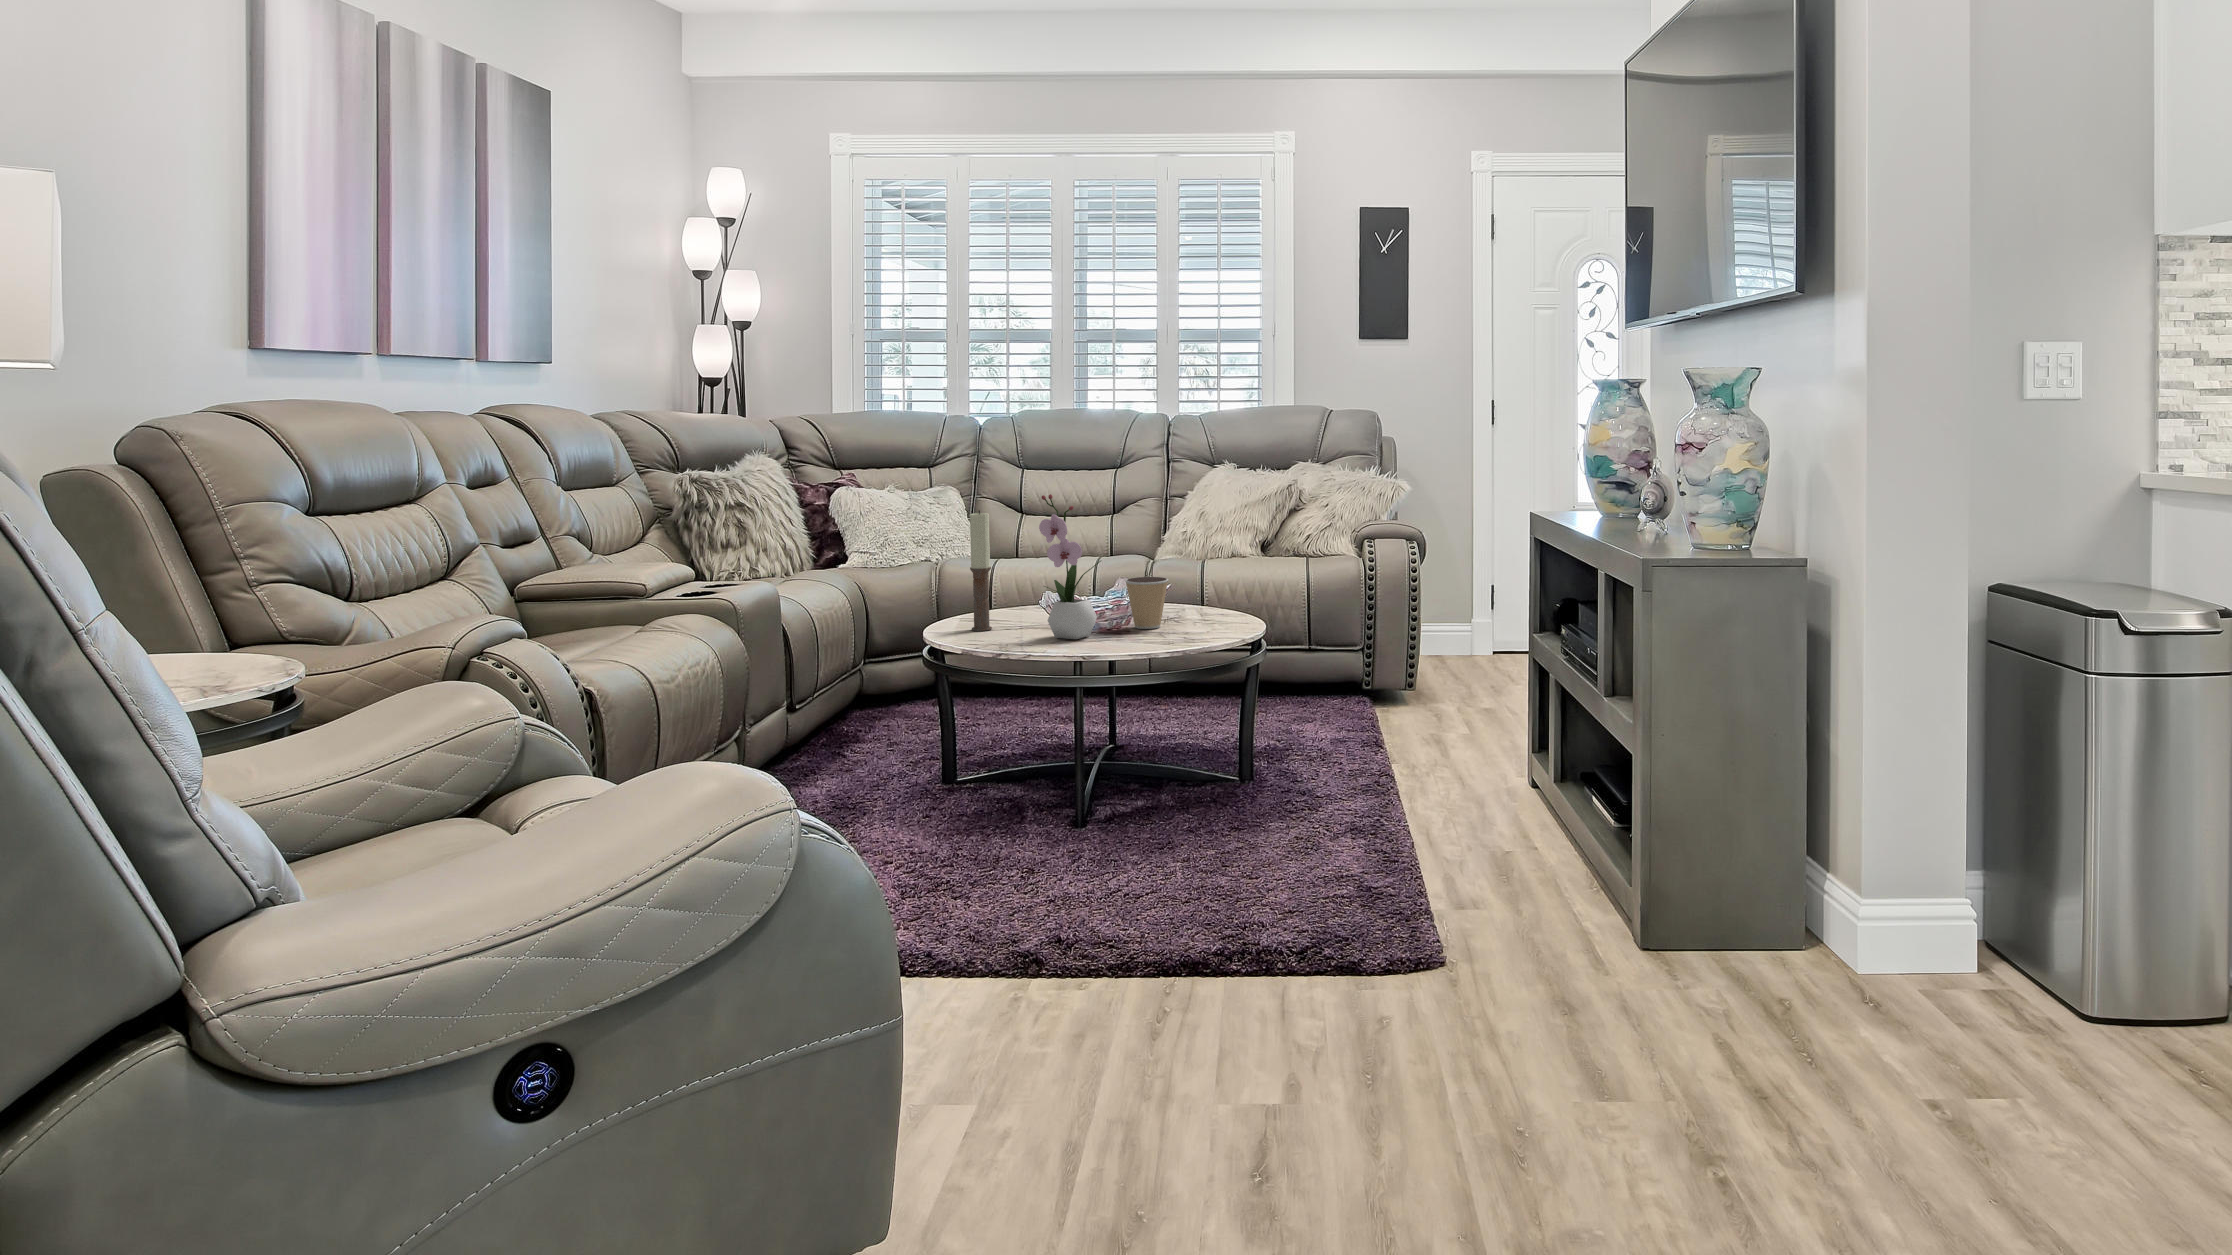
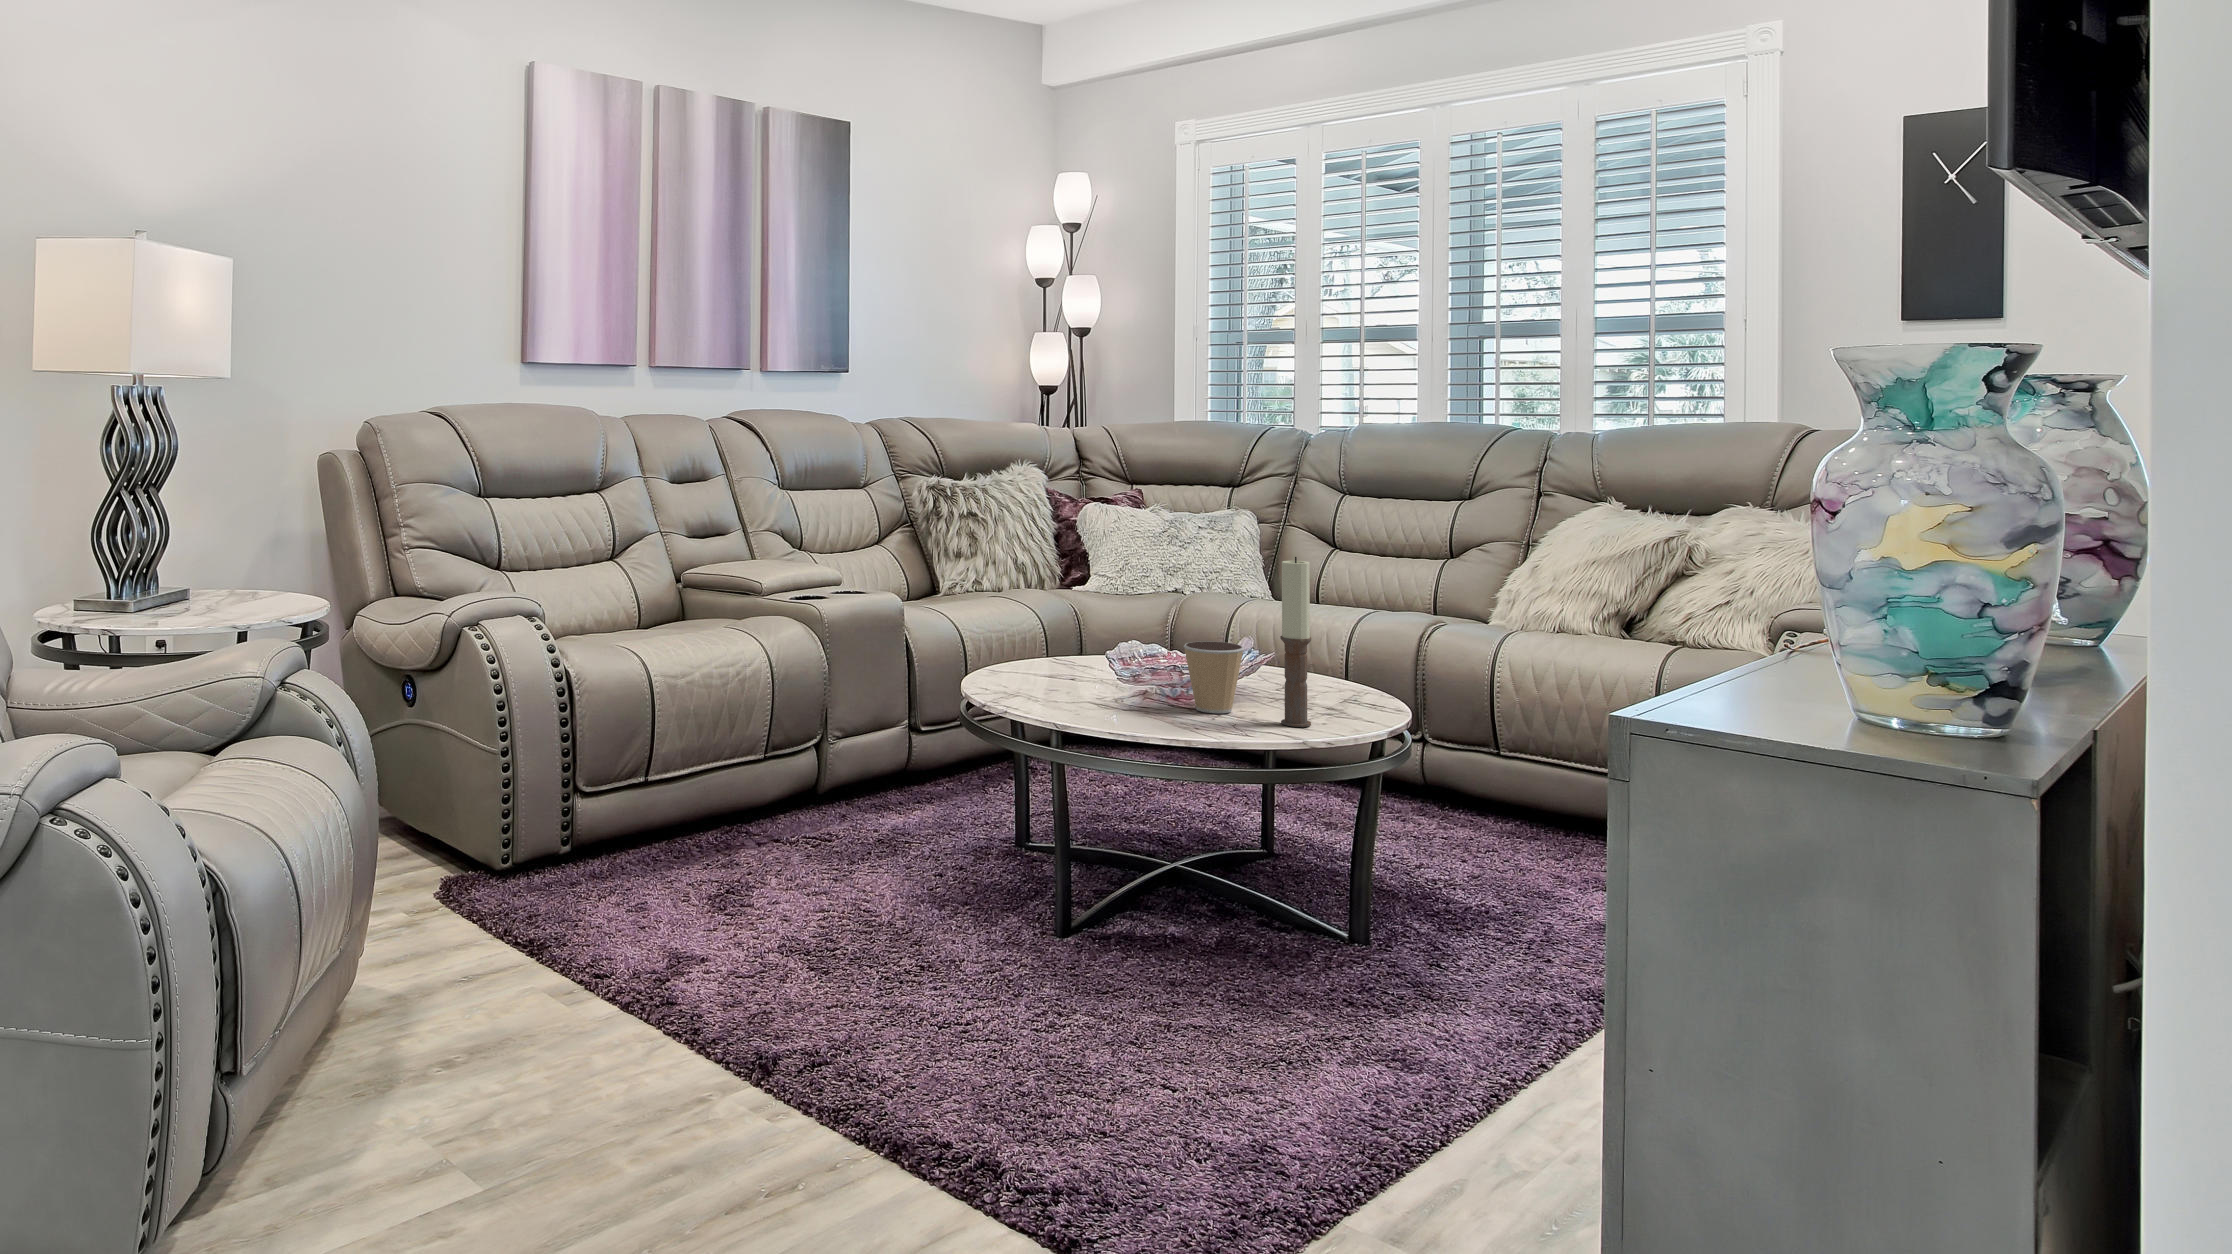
flower arrangement: present [1039,494,1101,639] -> none [1046,521,1134,711]
candle: present [970,510,992,631] -> present [1280,557,1311,727]

